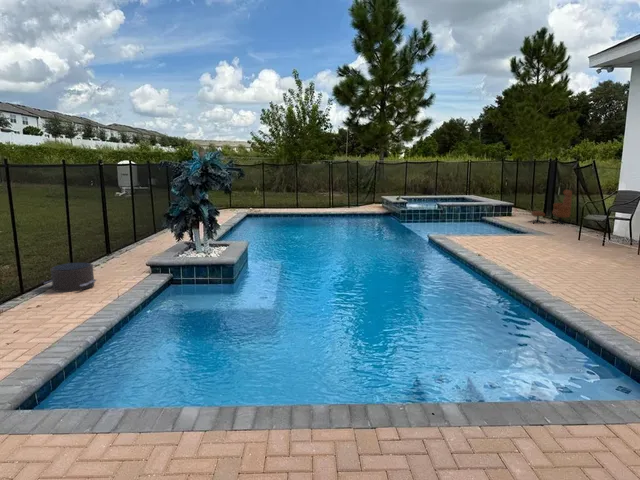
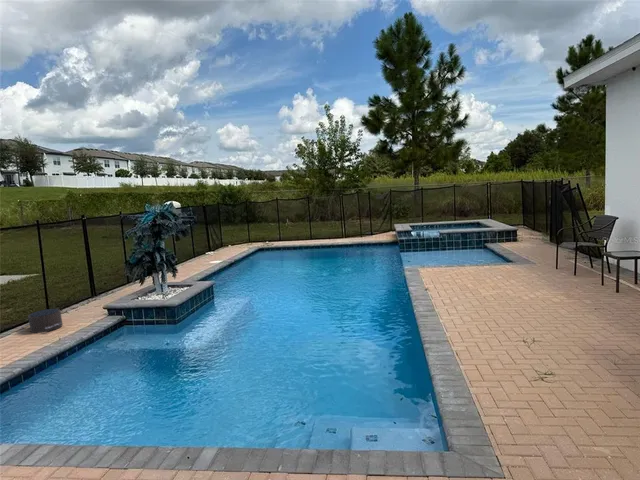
lounge chair: present [530,190,572,224] -> none [518,218,563,254]

